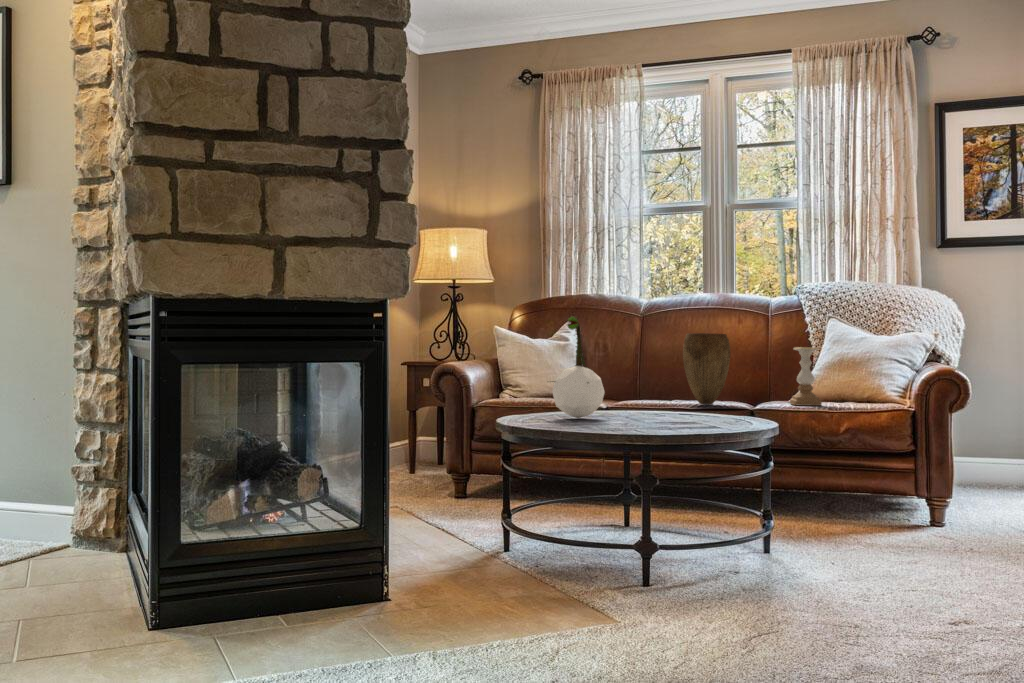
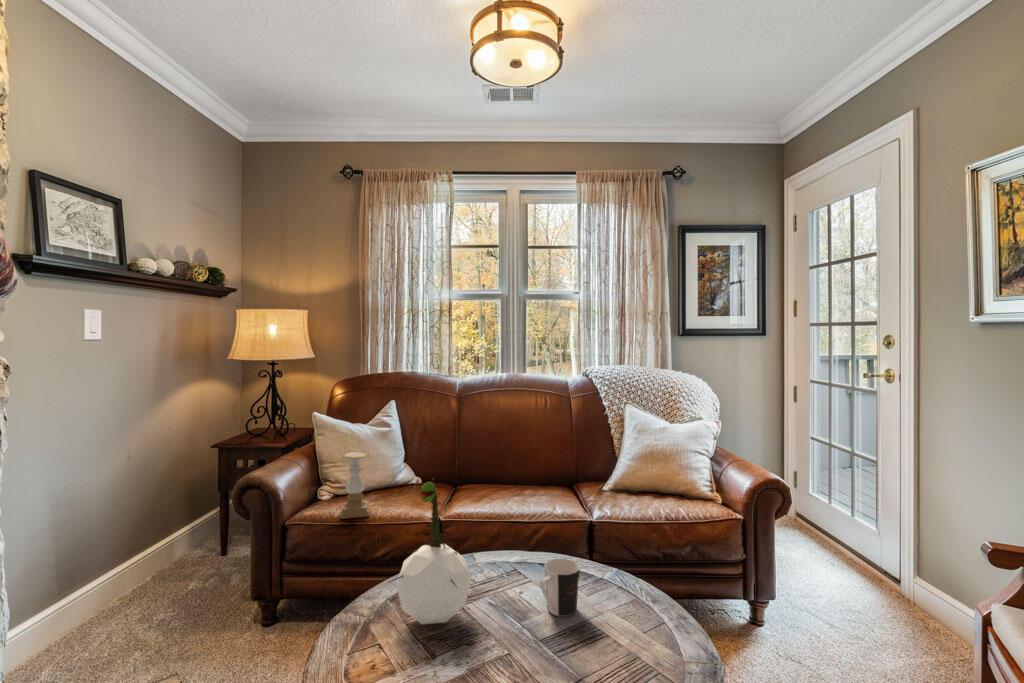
vase: present [683,333,730,405] -> none [517,433,564,509]
candle holder: present [790,347,822,406] -> present [340,452,369,519]
coffee cup: none [653,386,687,421] -> present [540,559,580,617]

